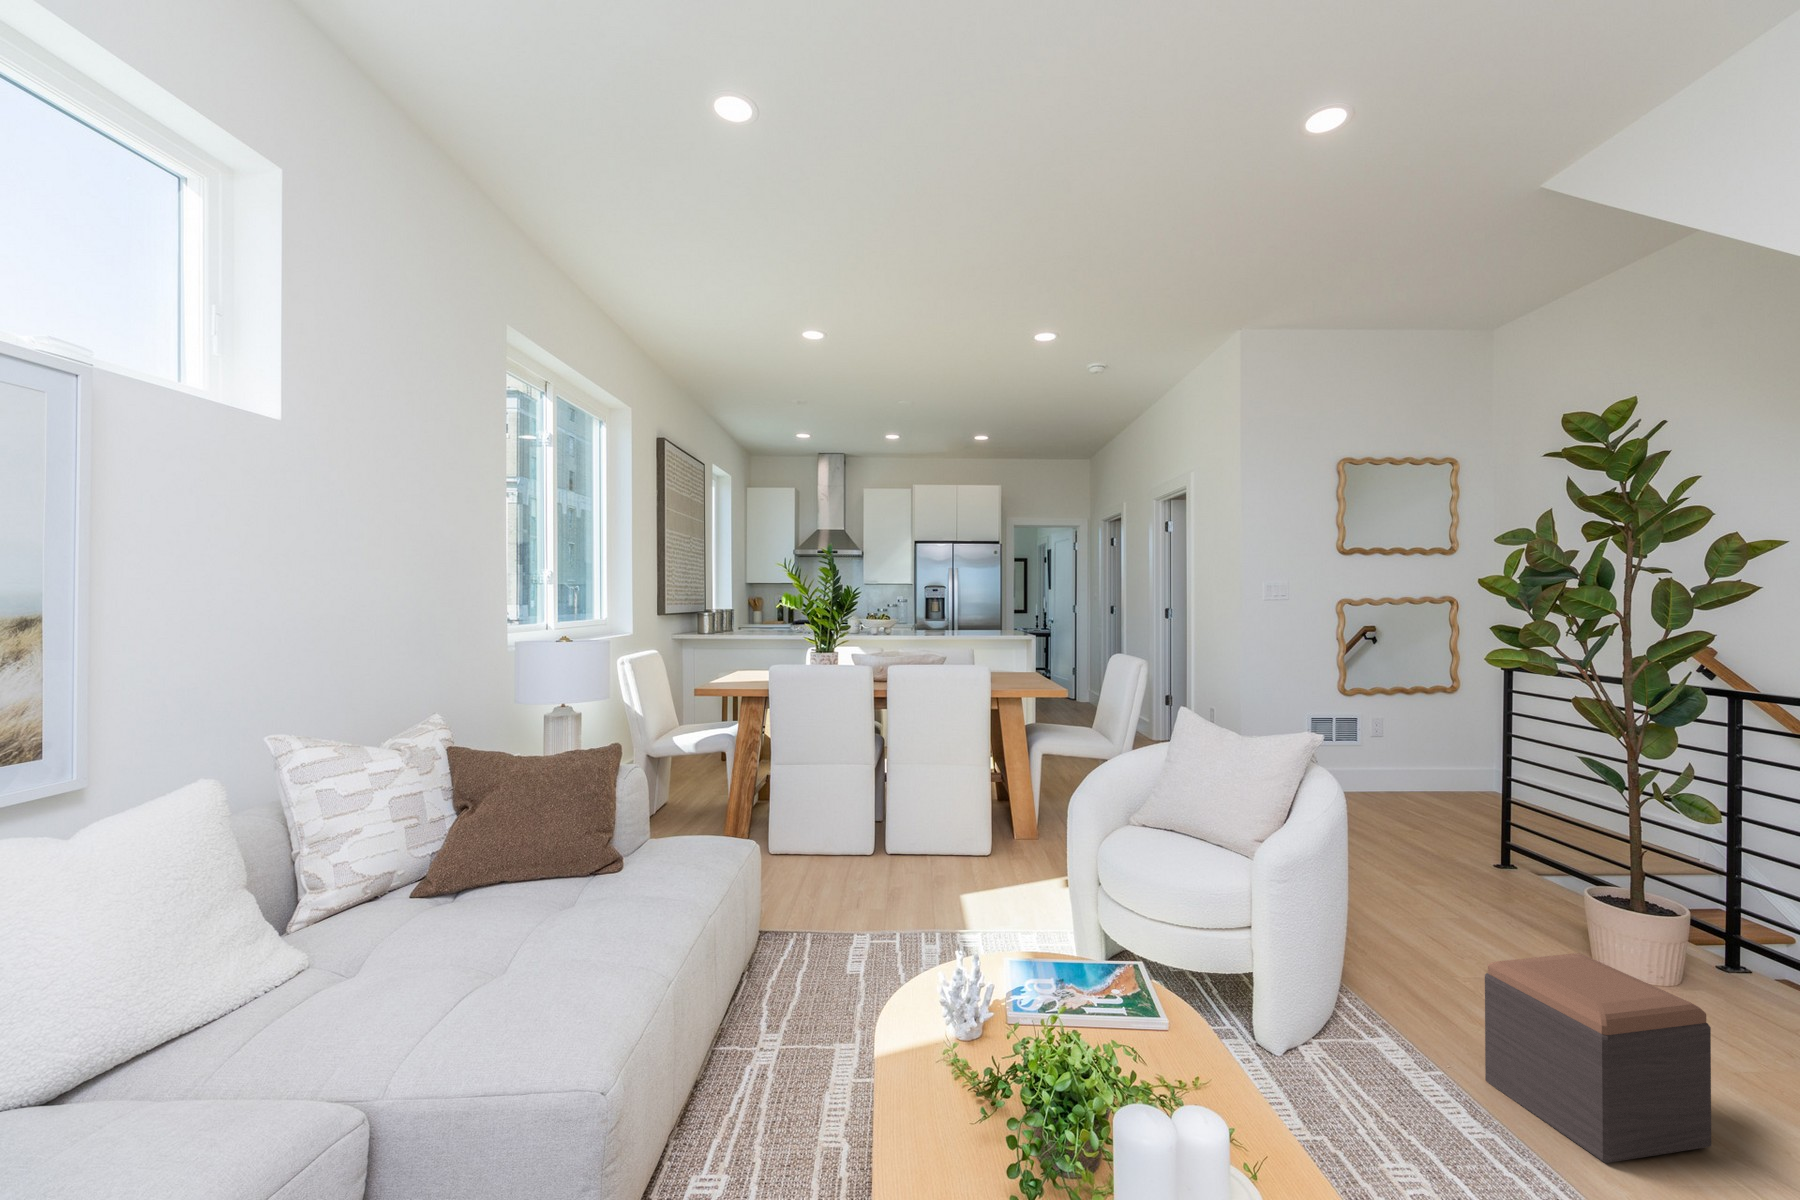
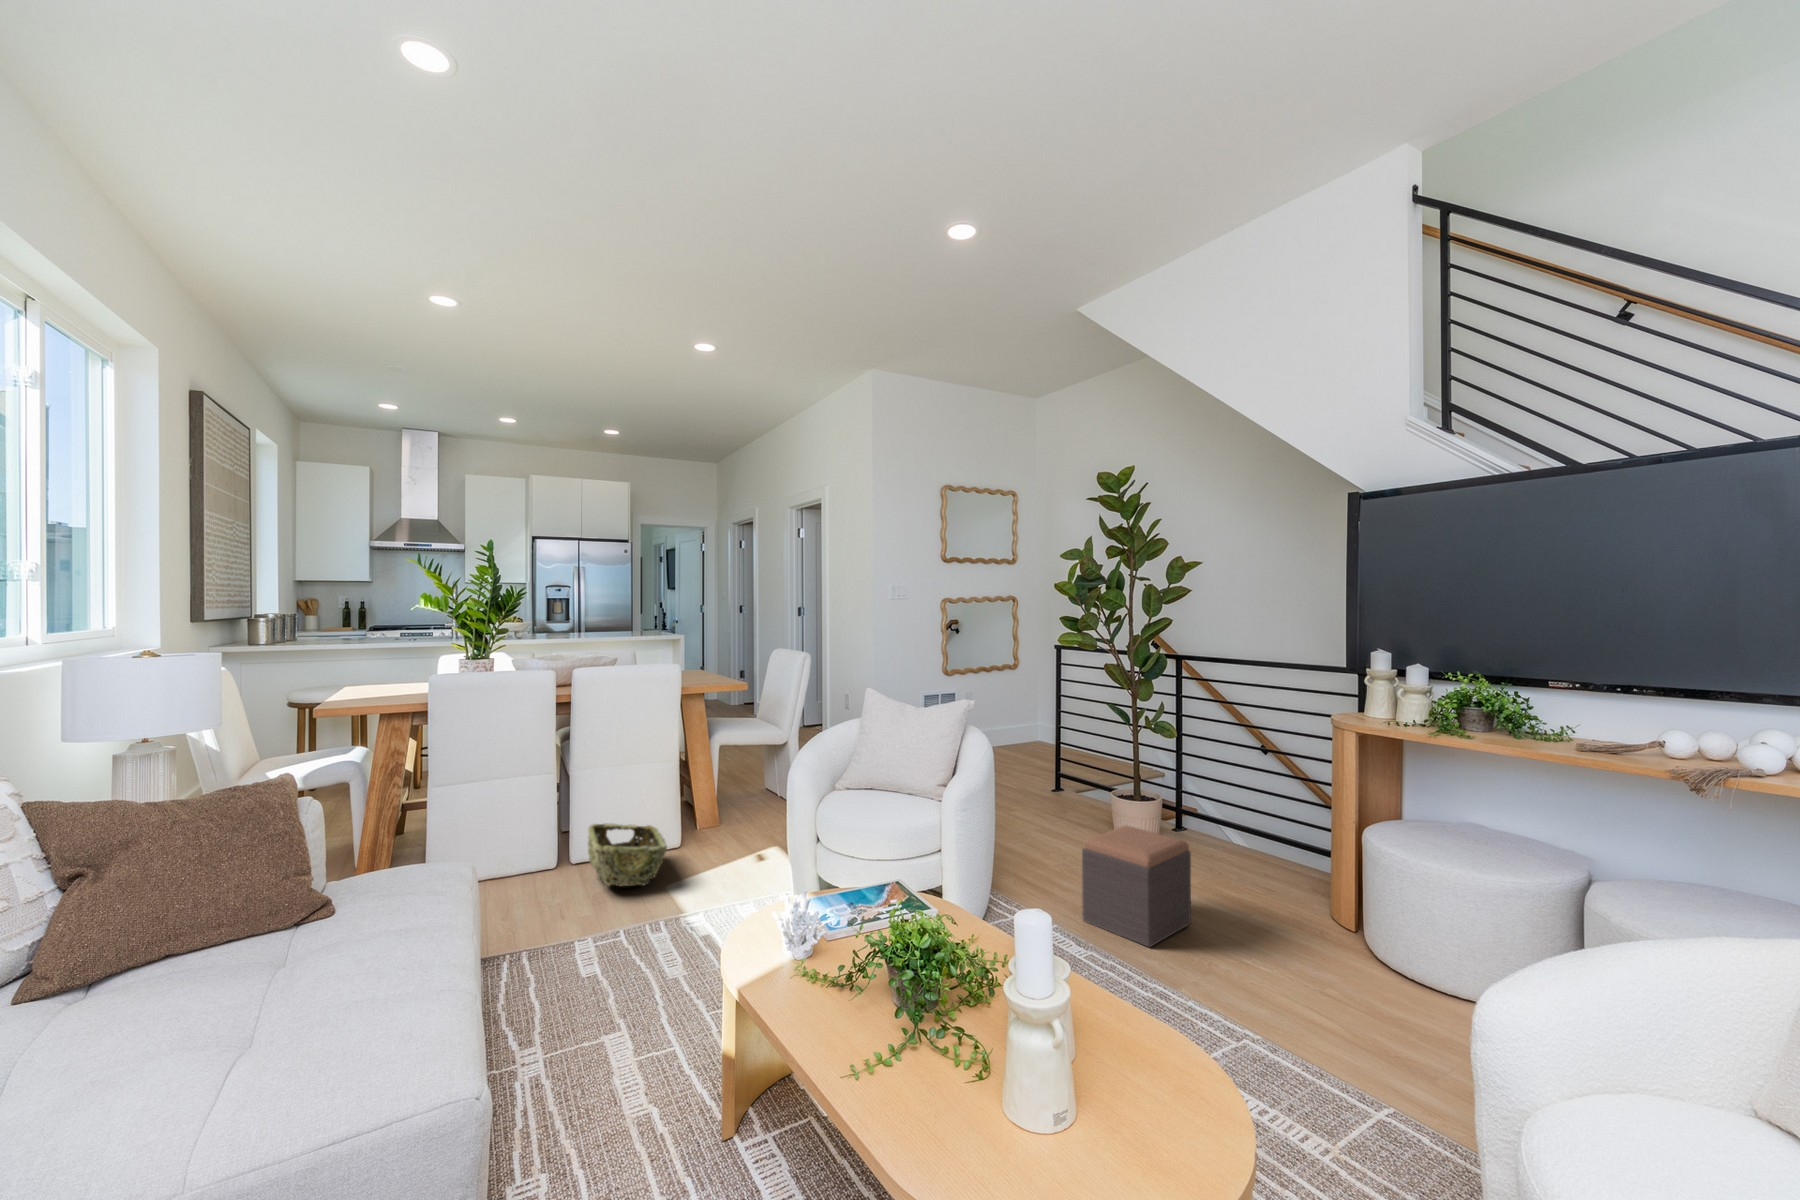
woven basket: none [889,820,960,892] -> present [588,824,667,886]

